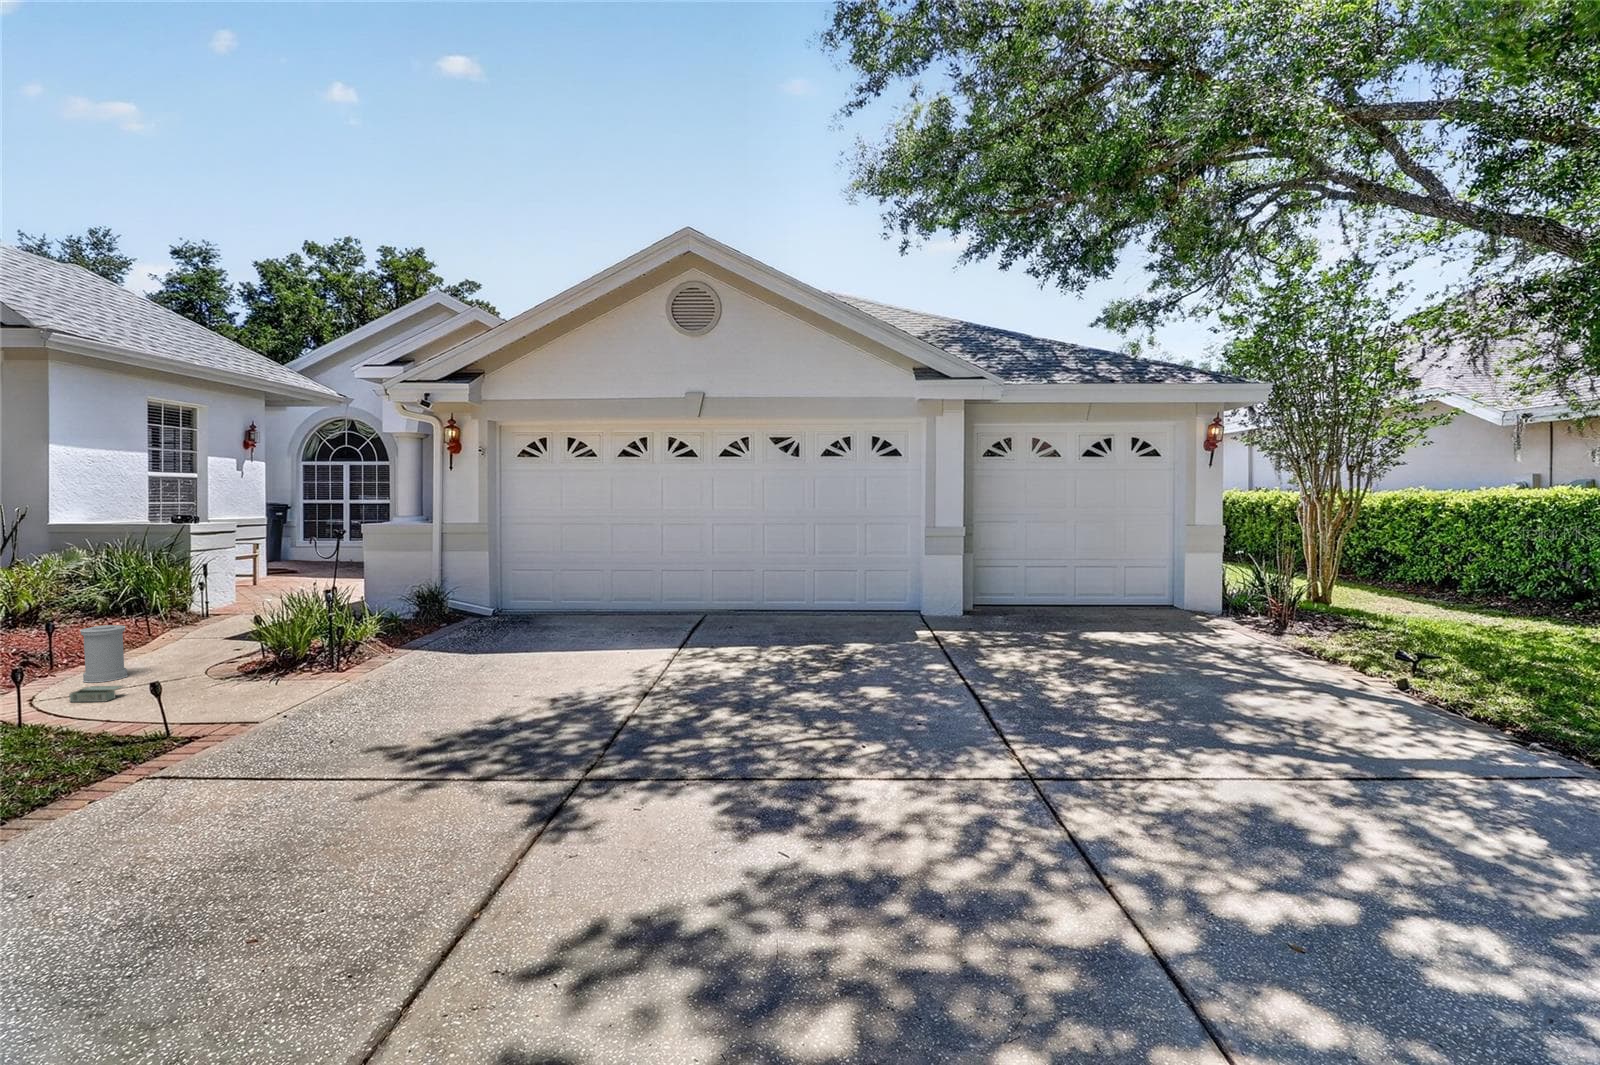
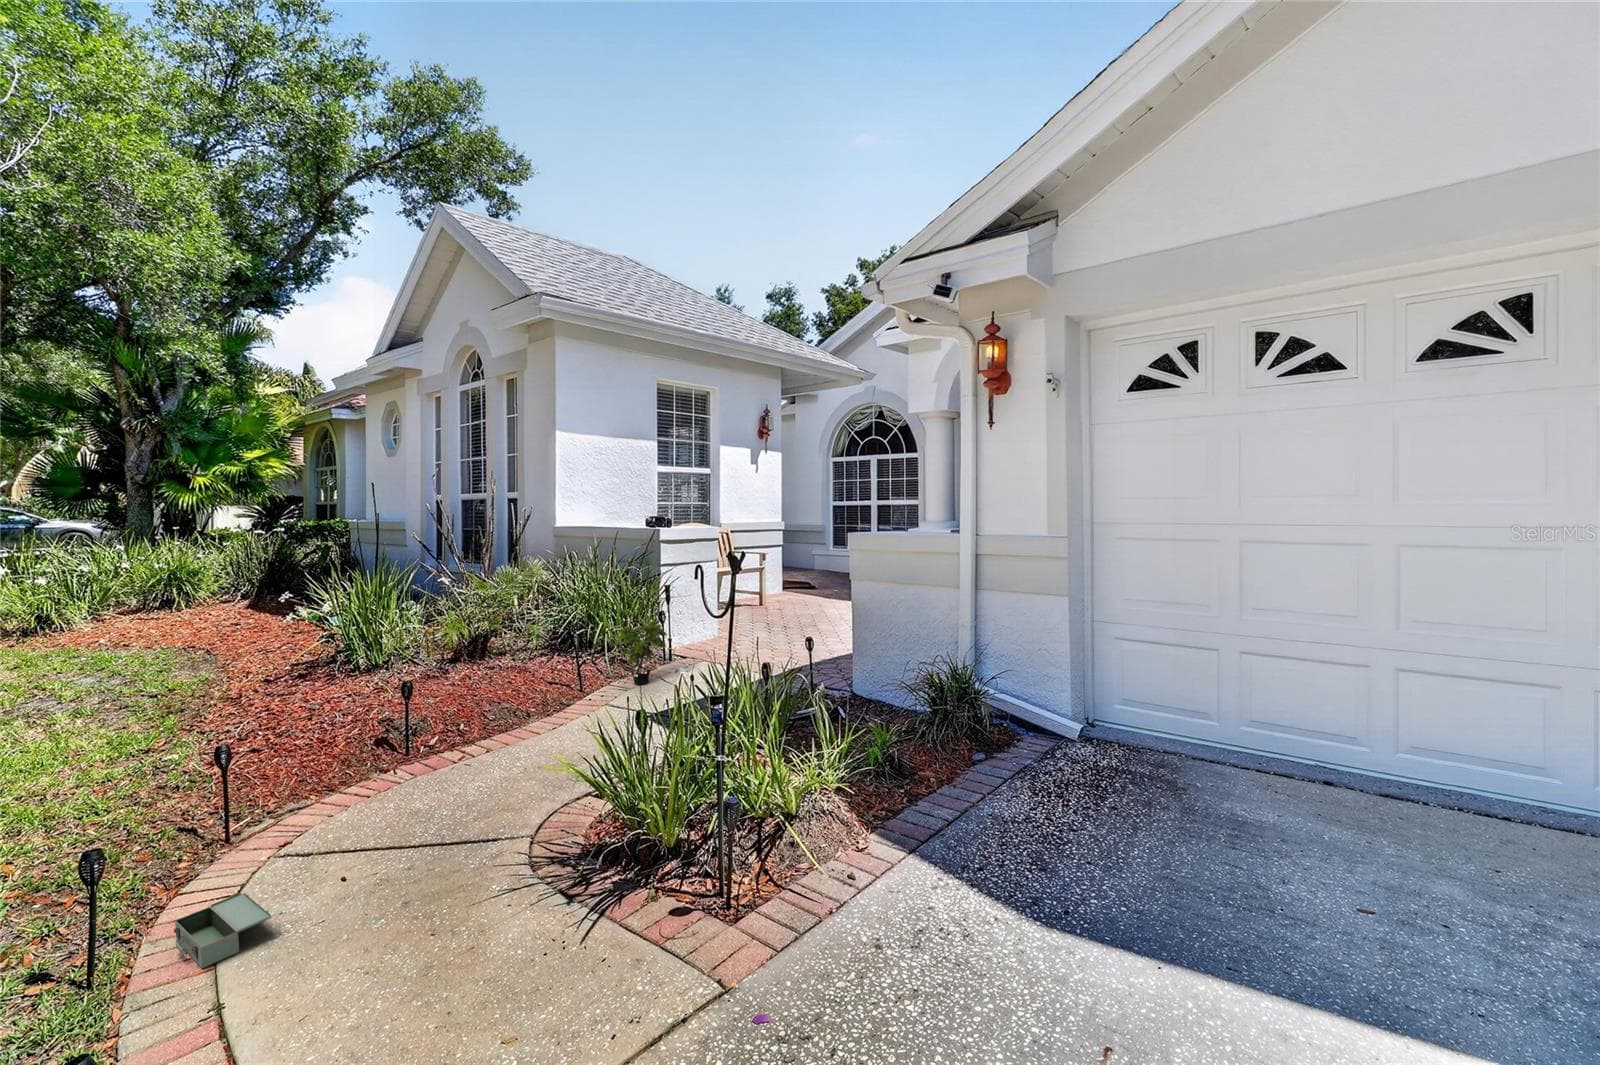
potted plant: none [176,585,222,629] -> present [613,619,667,684]
trash can: present [80,625,128,682] -> none [324,723,406,843]

